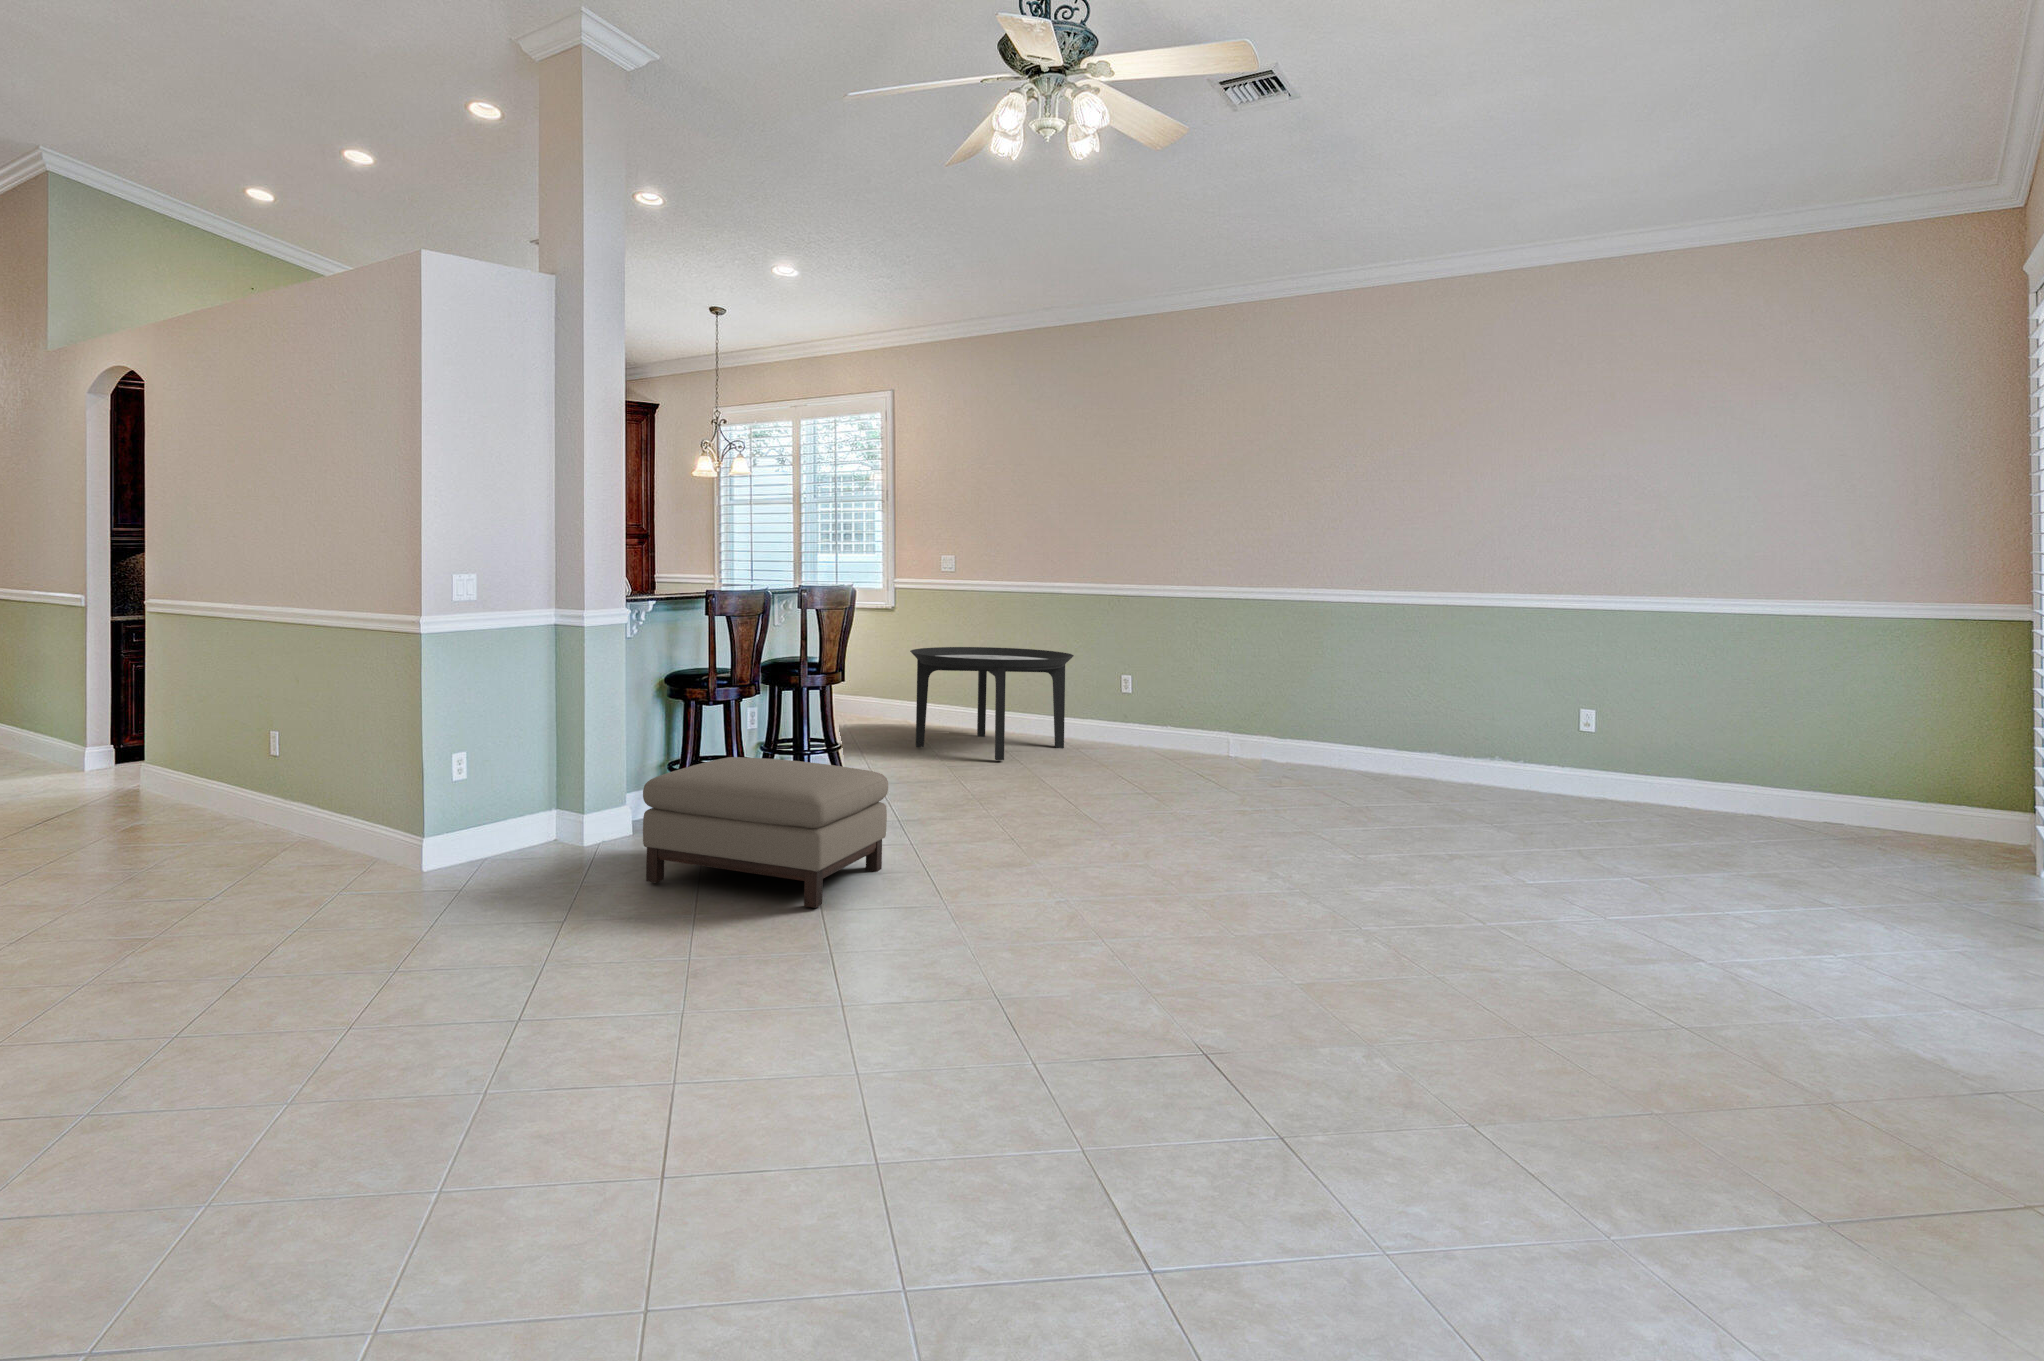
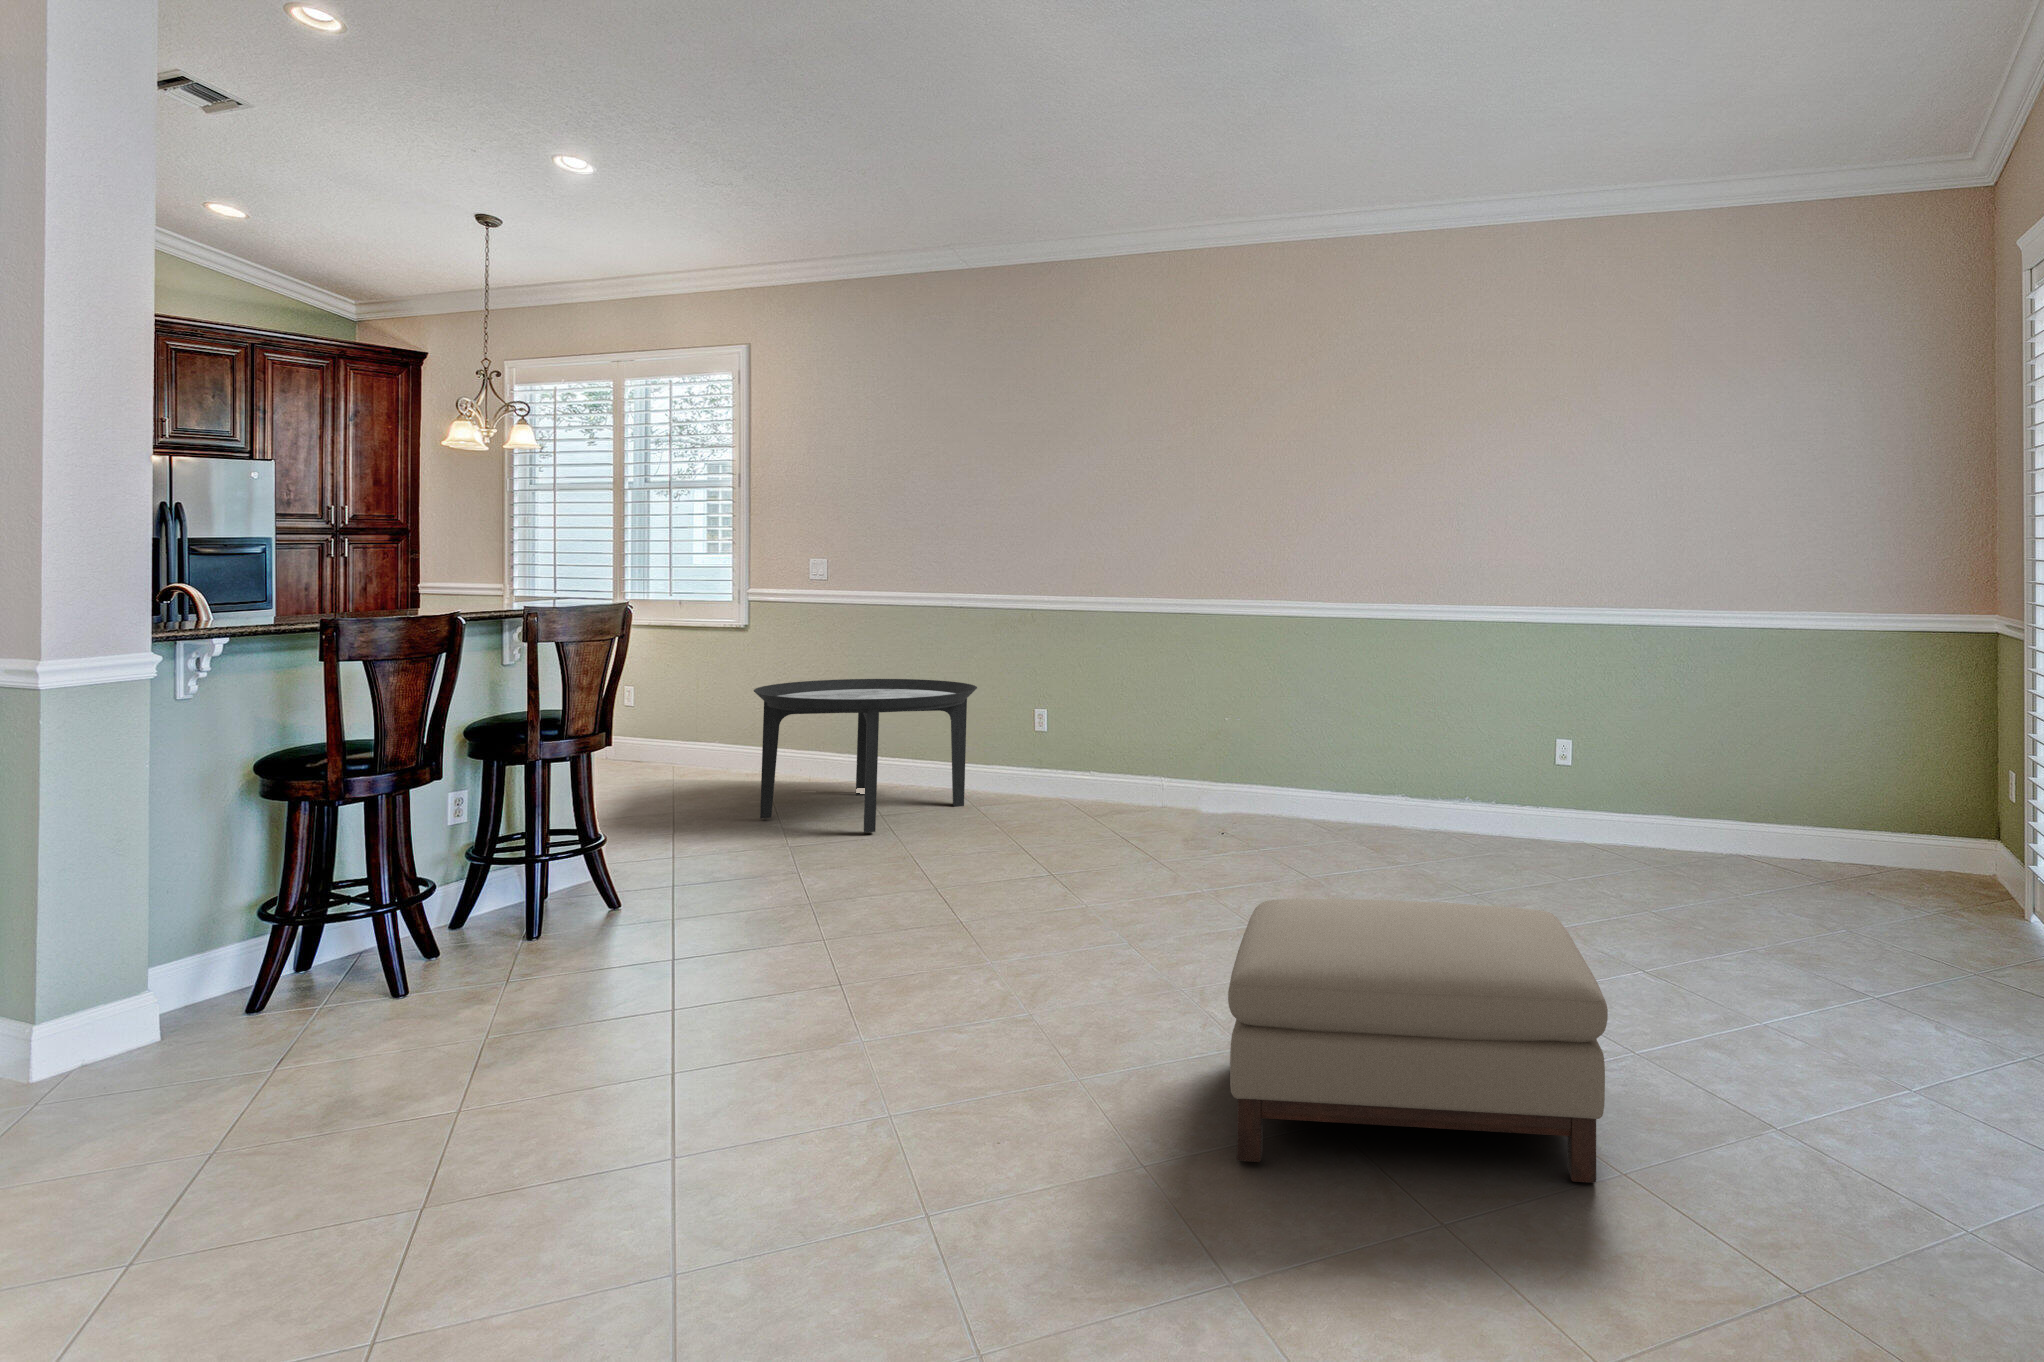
ottoman: present [643,757,888,908] -> present [1228,899,1608,1183]

